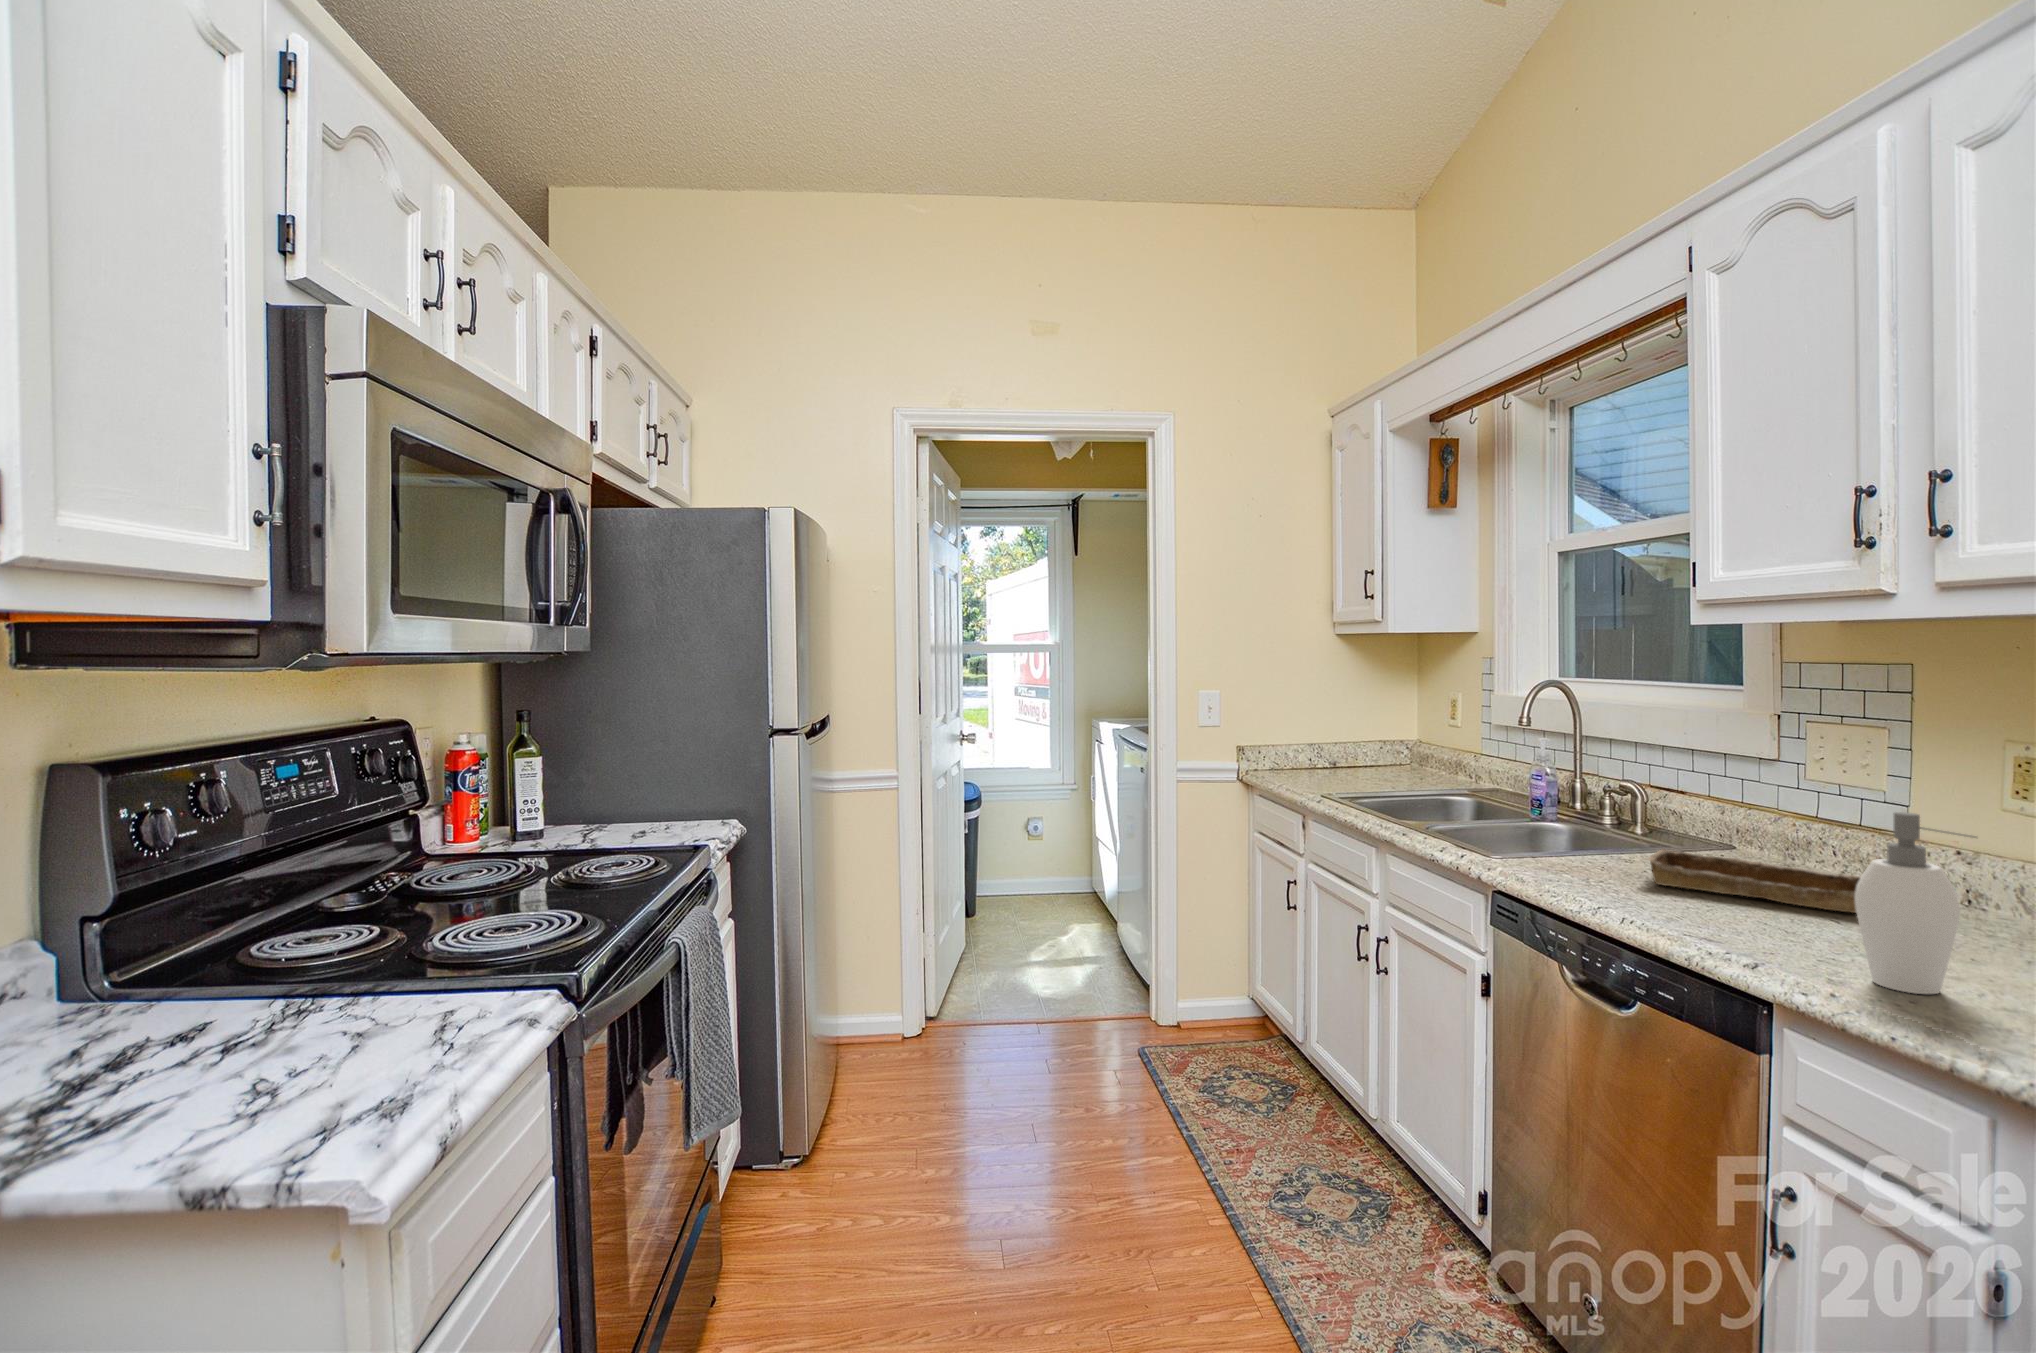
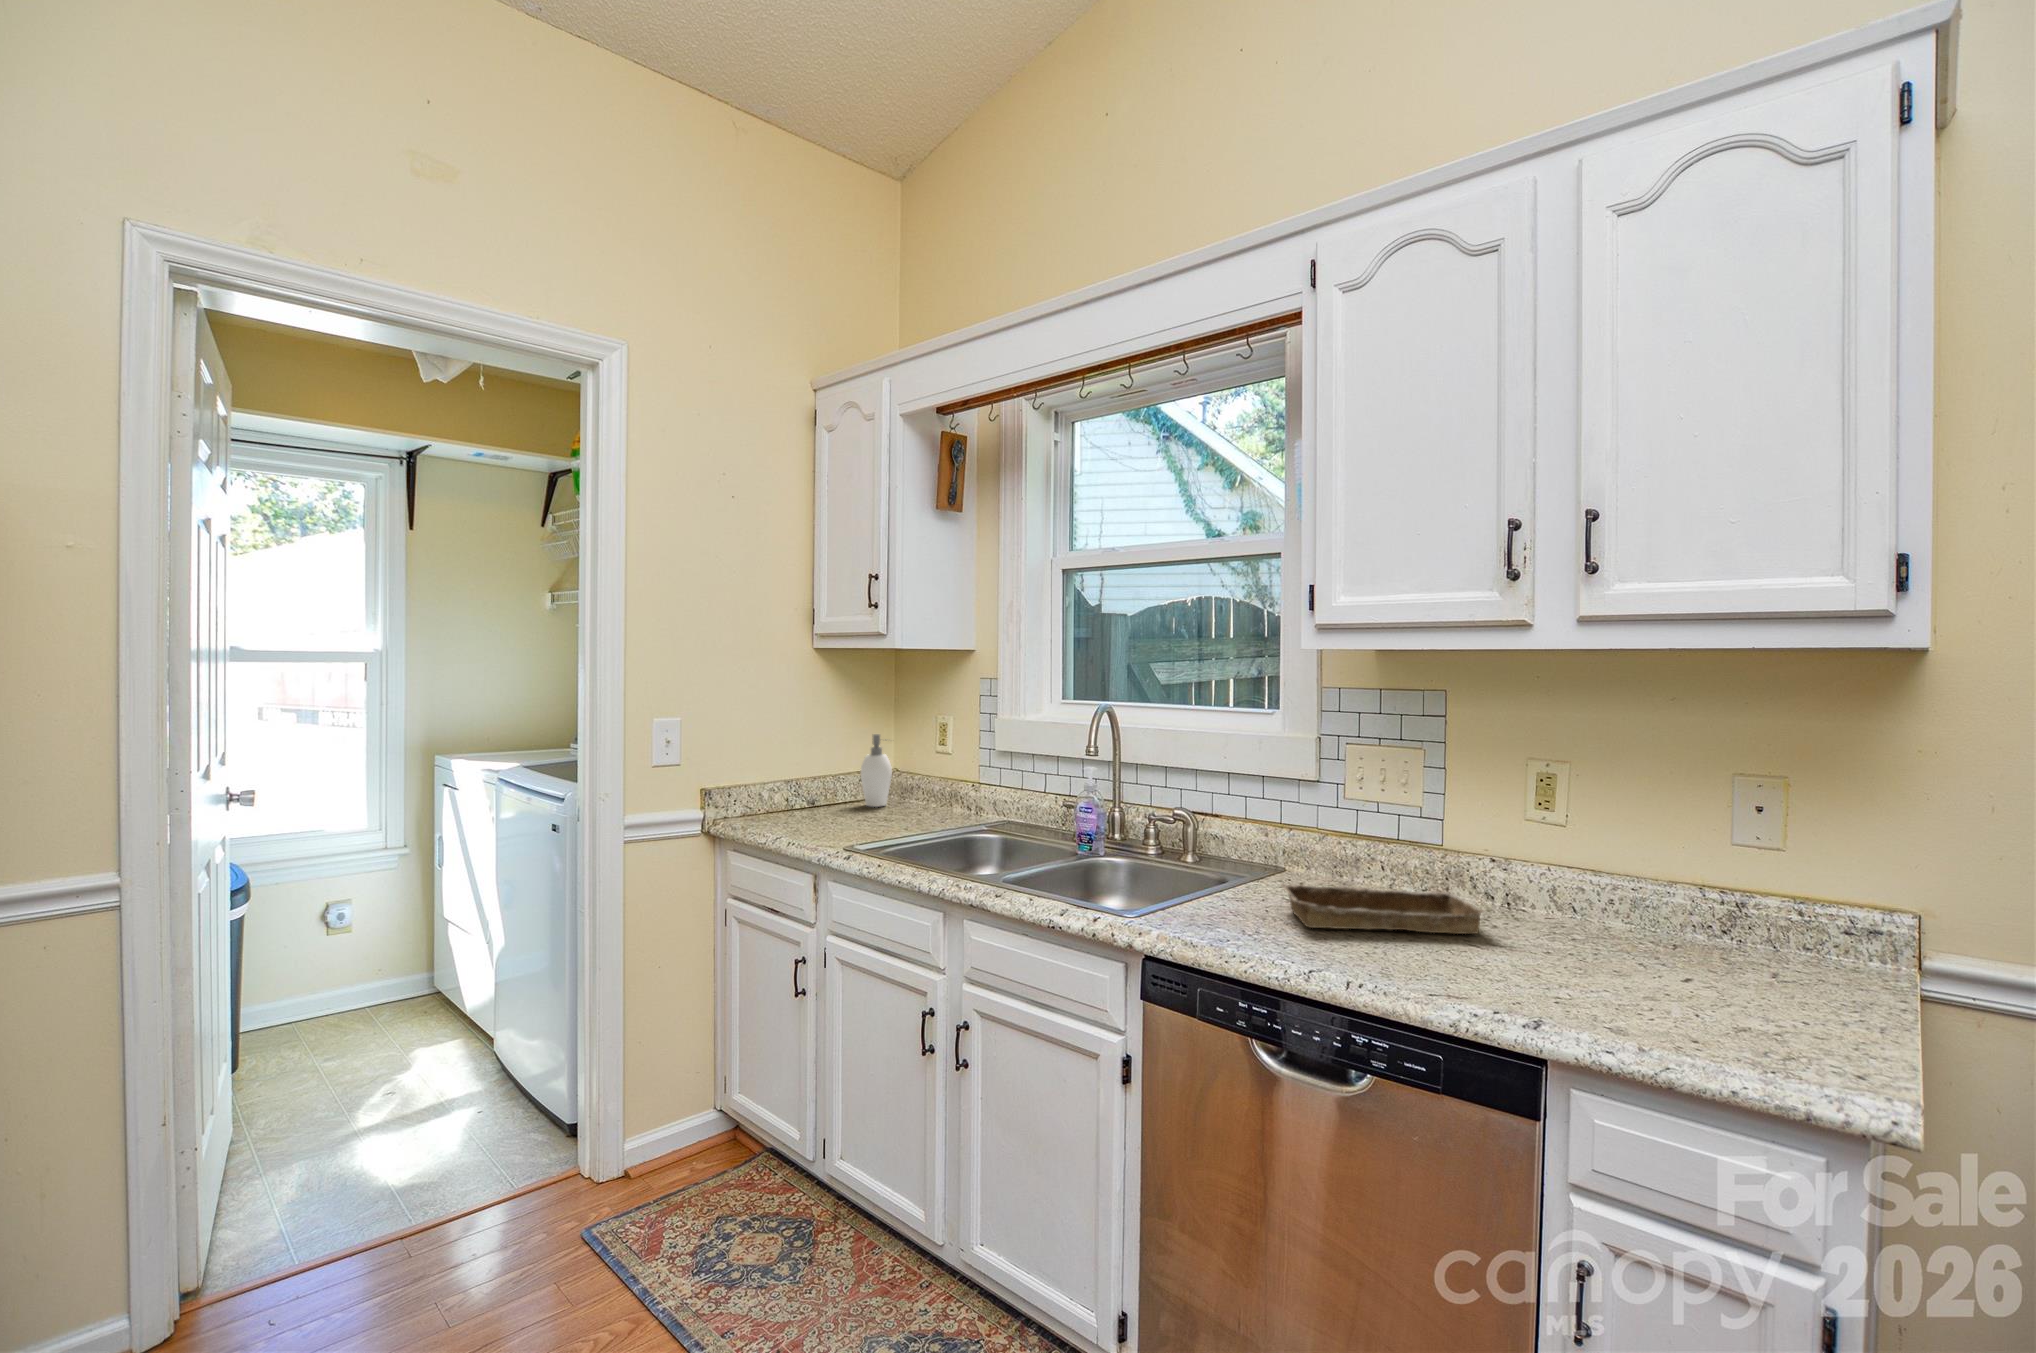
soap dispenser: present [1855,812,1977,994] -> present [861,734,892,807]

